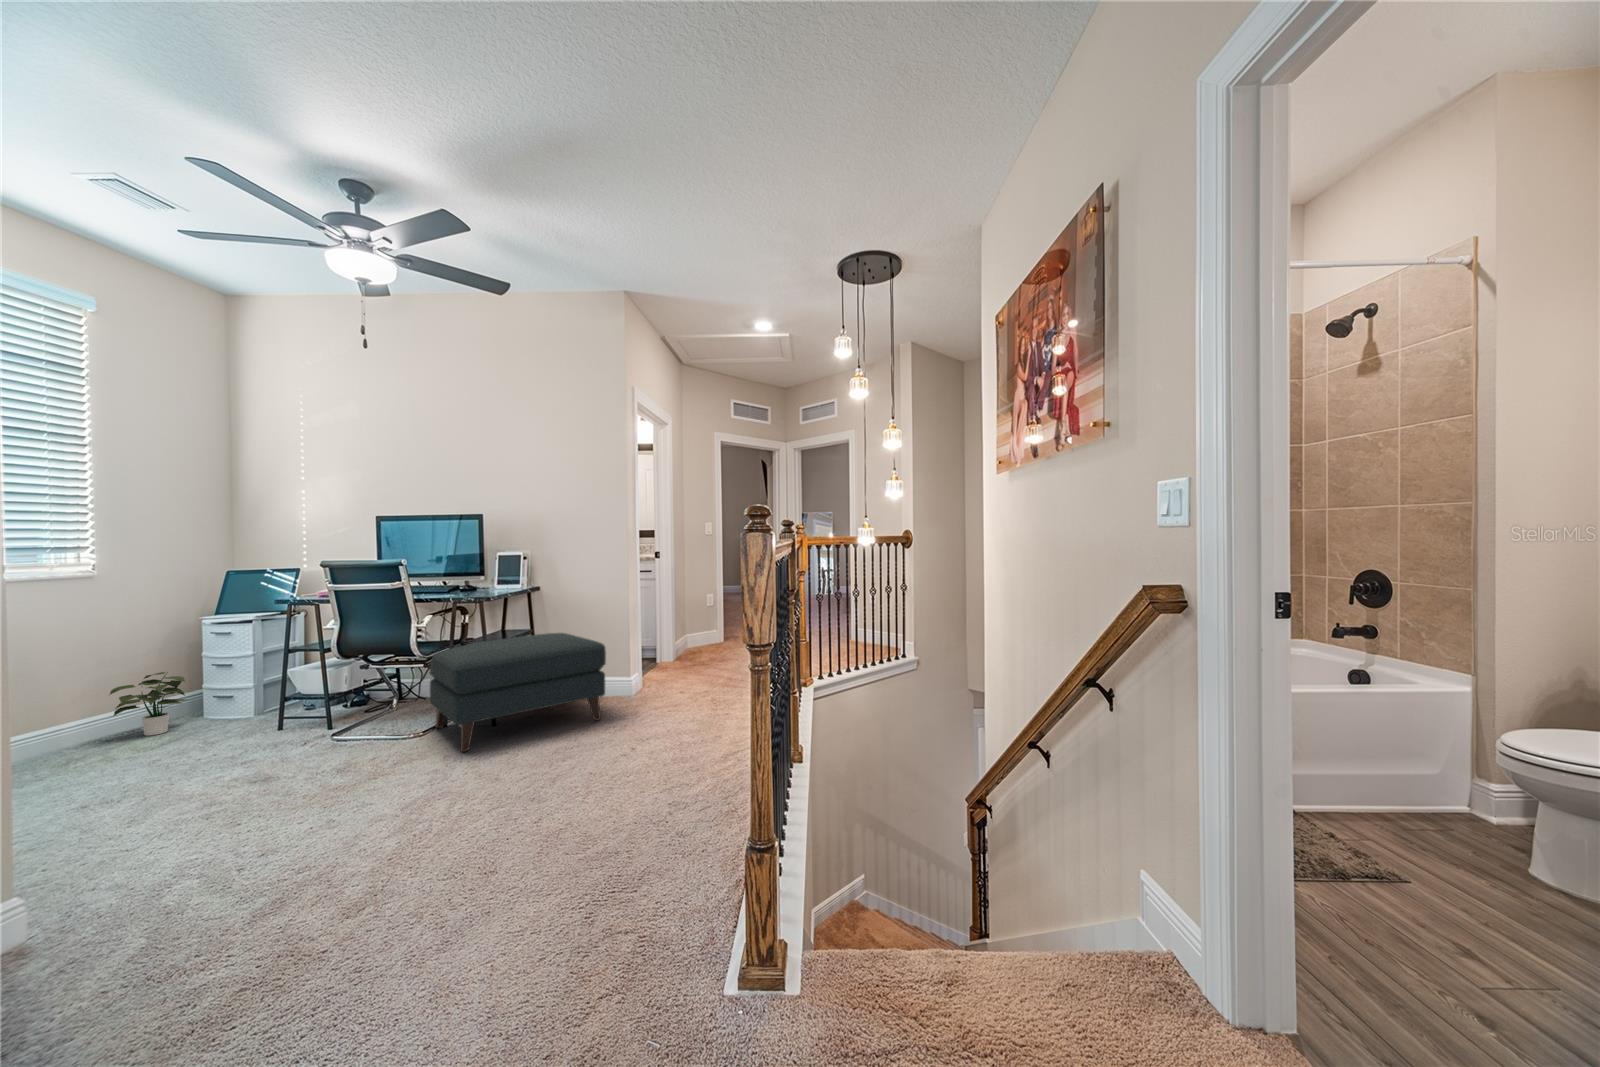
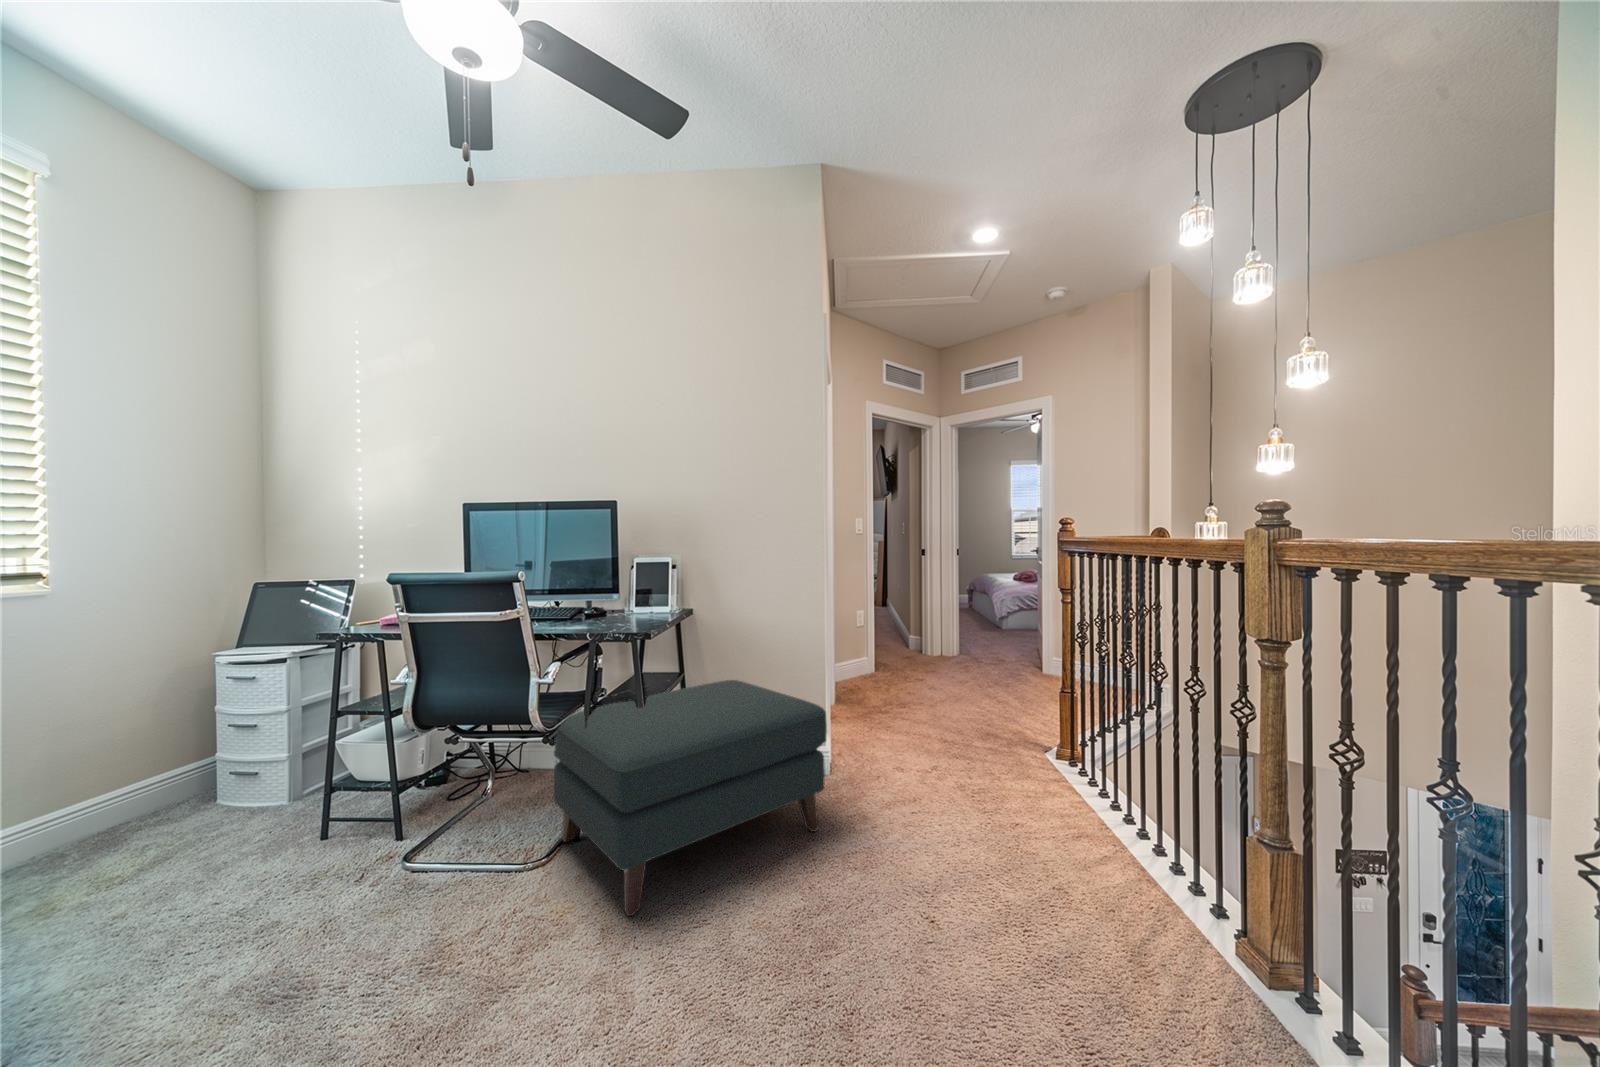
potted plant: present [109,672,187,736] -> none [61,739,195,843]

